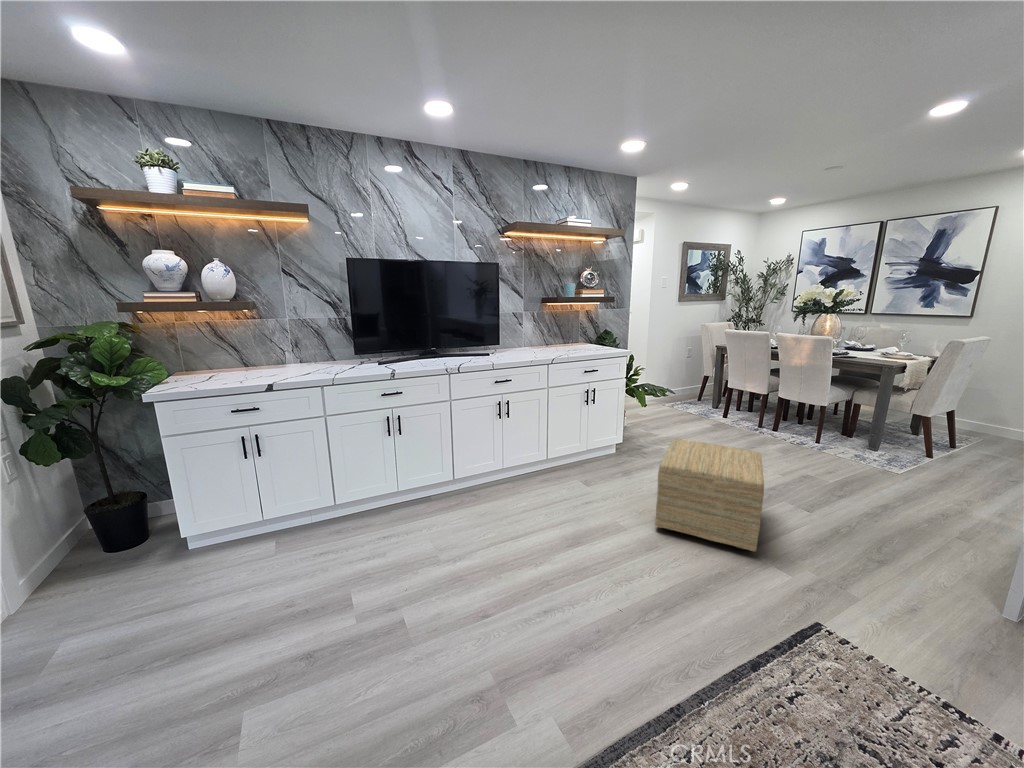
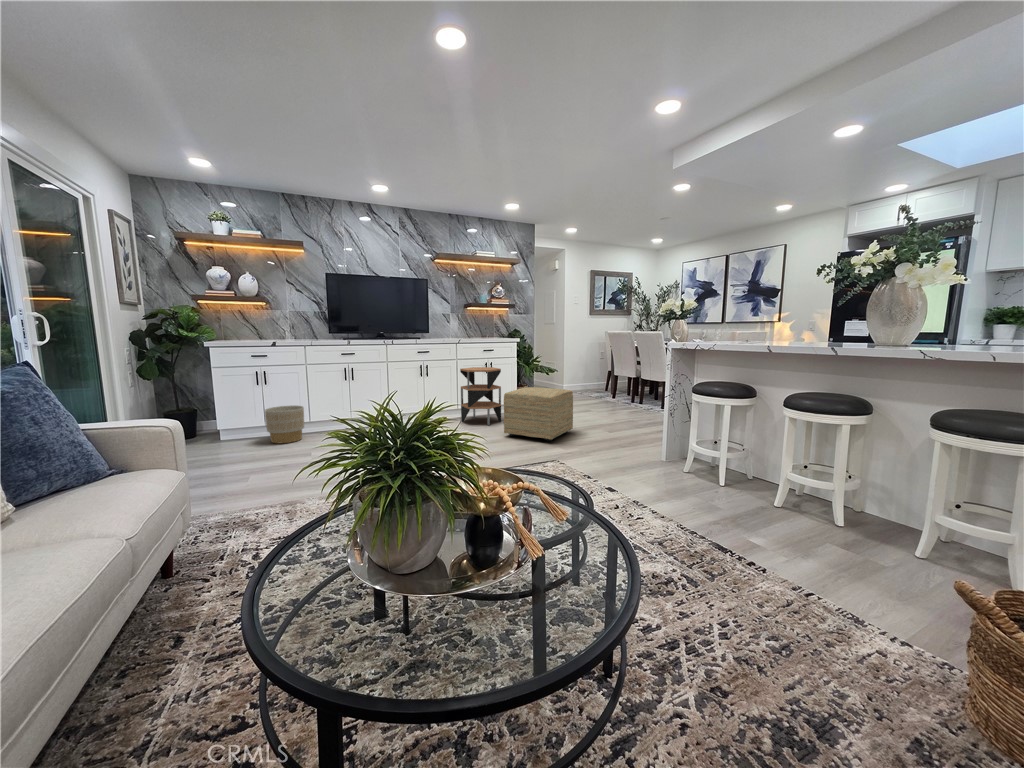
side table: none [557,398,620,493] -> present [460,367,501,425]
planter: none [259,486,328,563] -> present [265,406,304,444]

